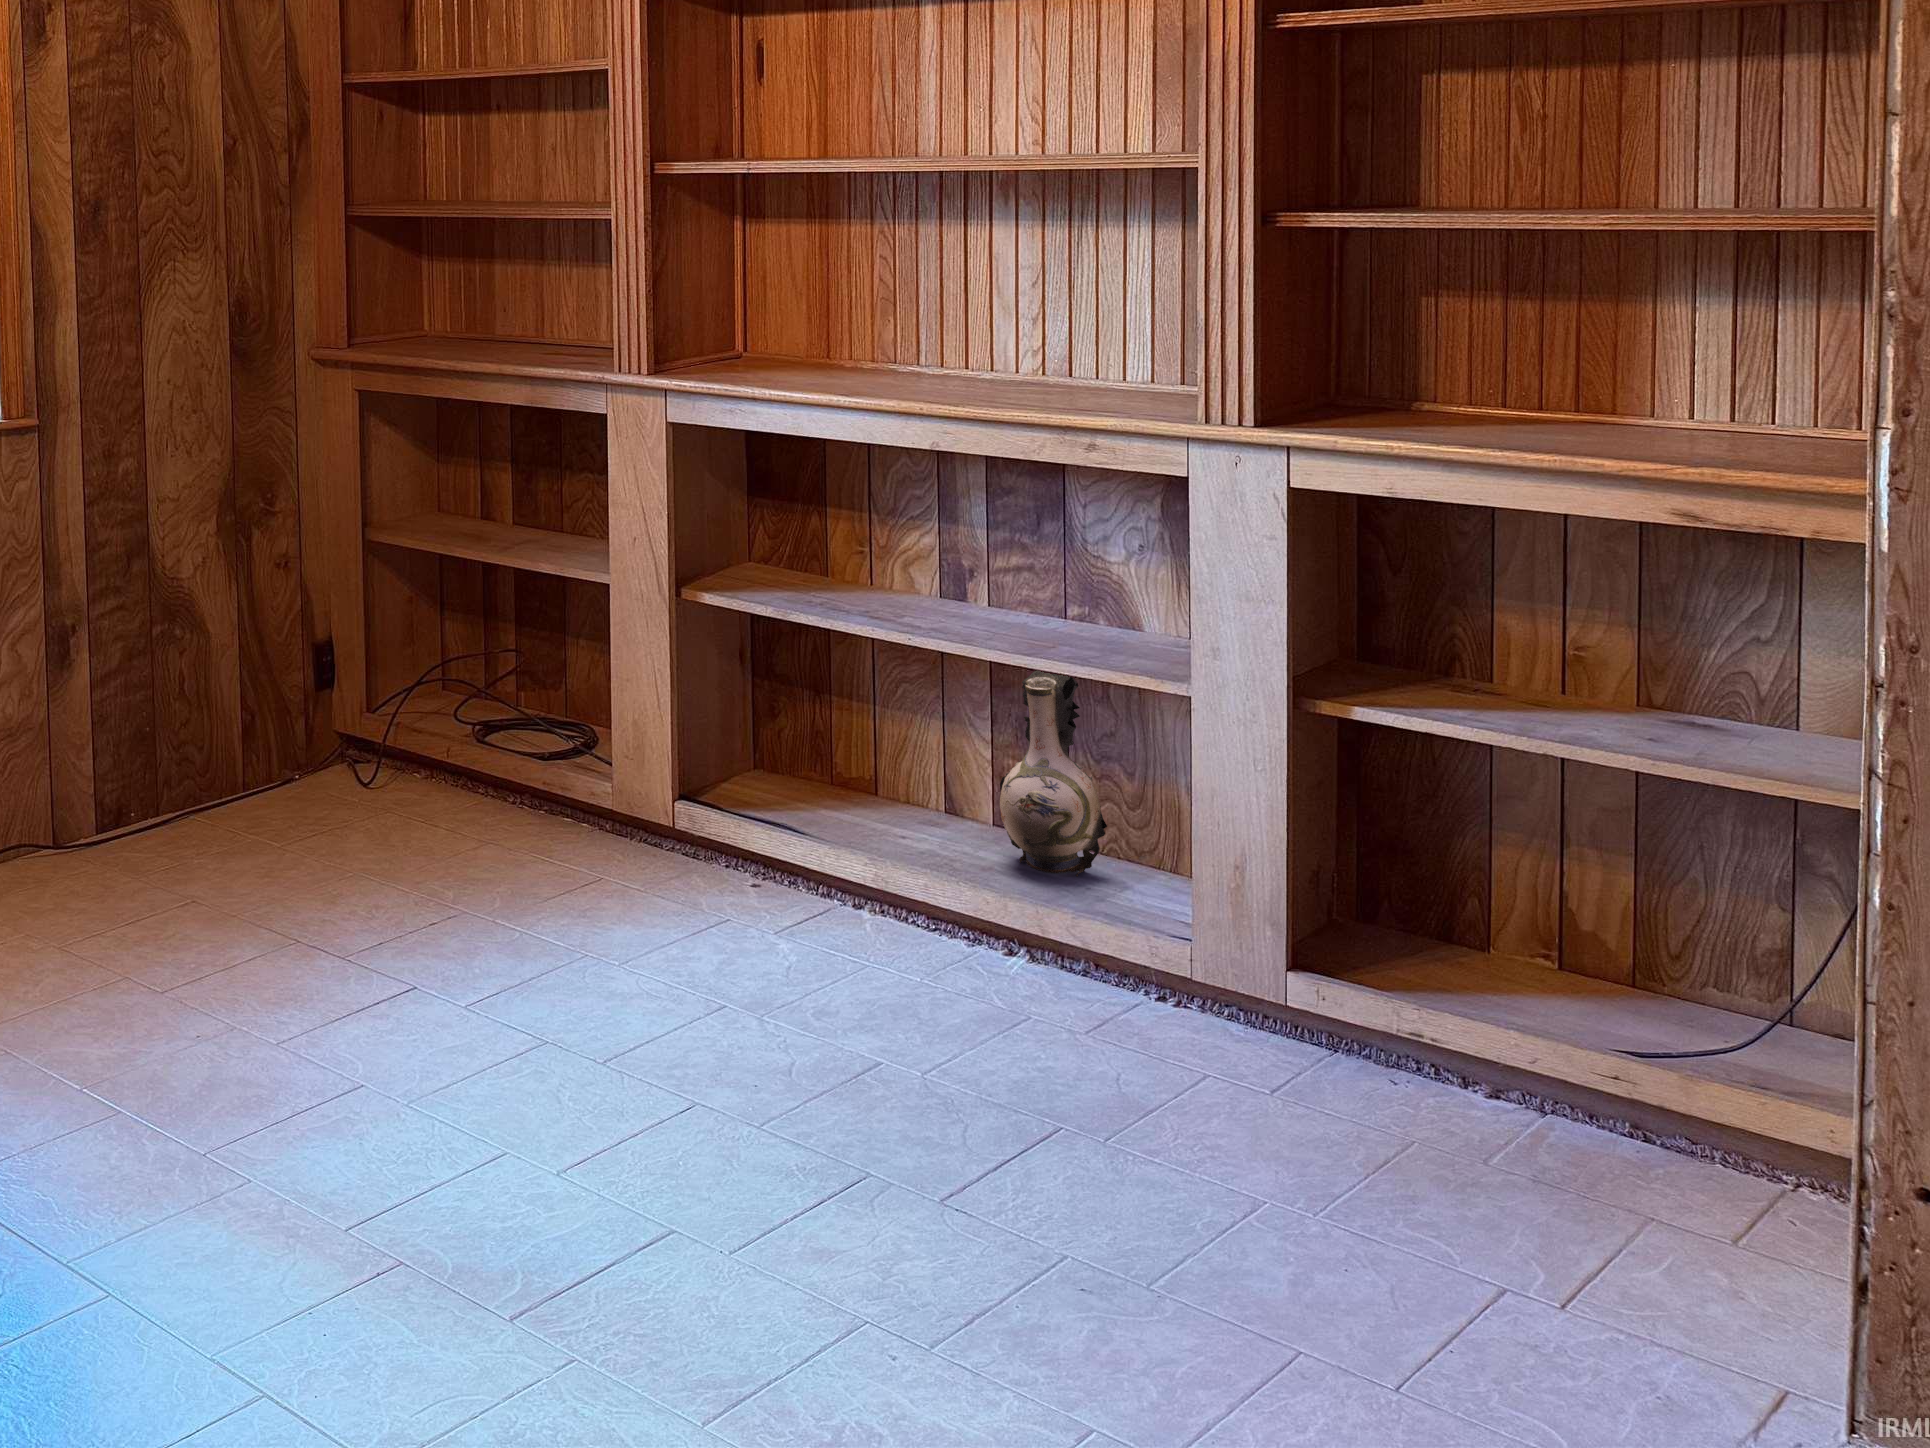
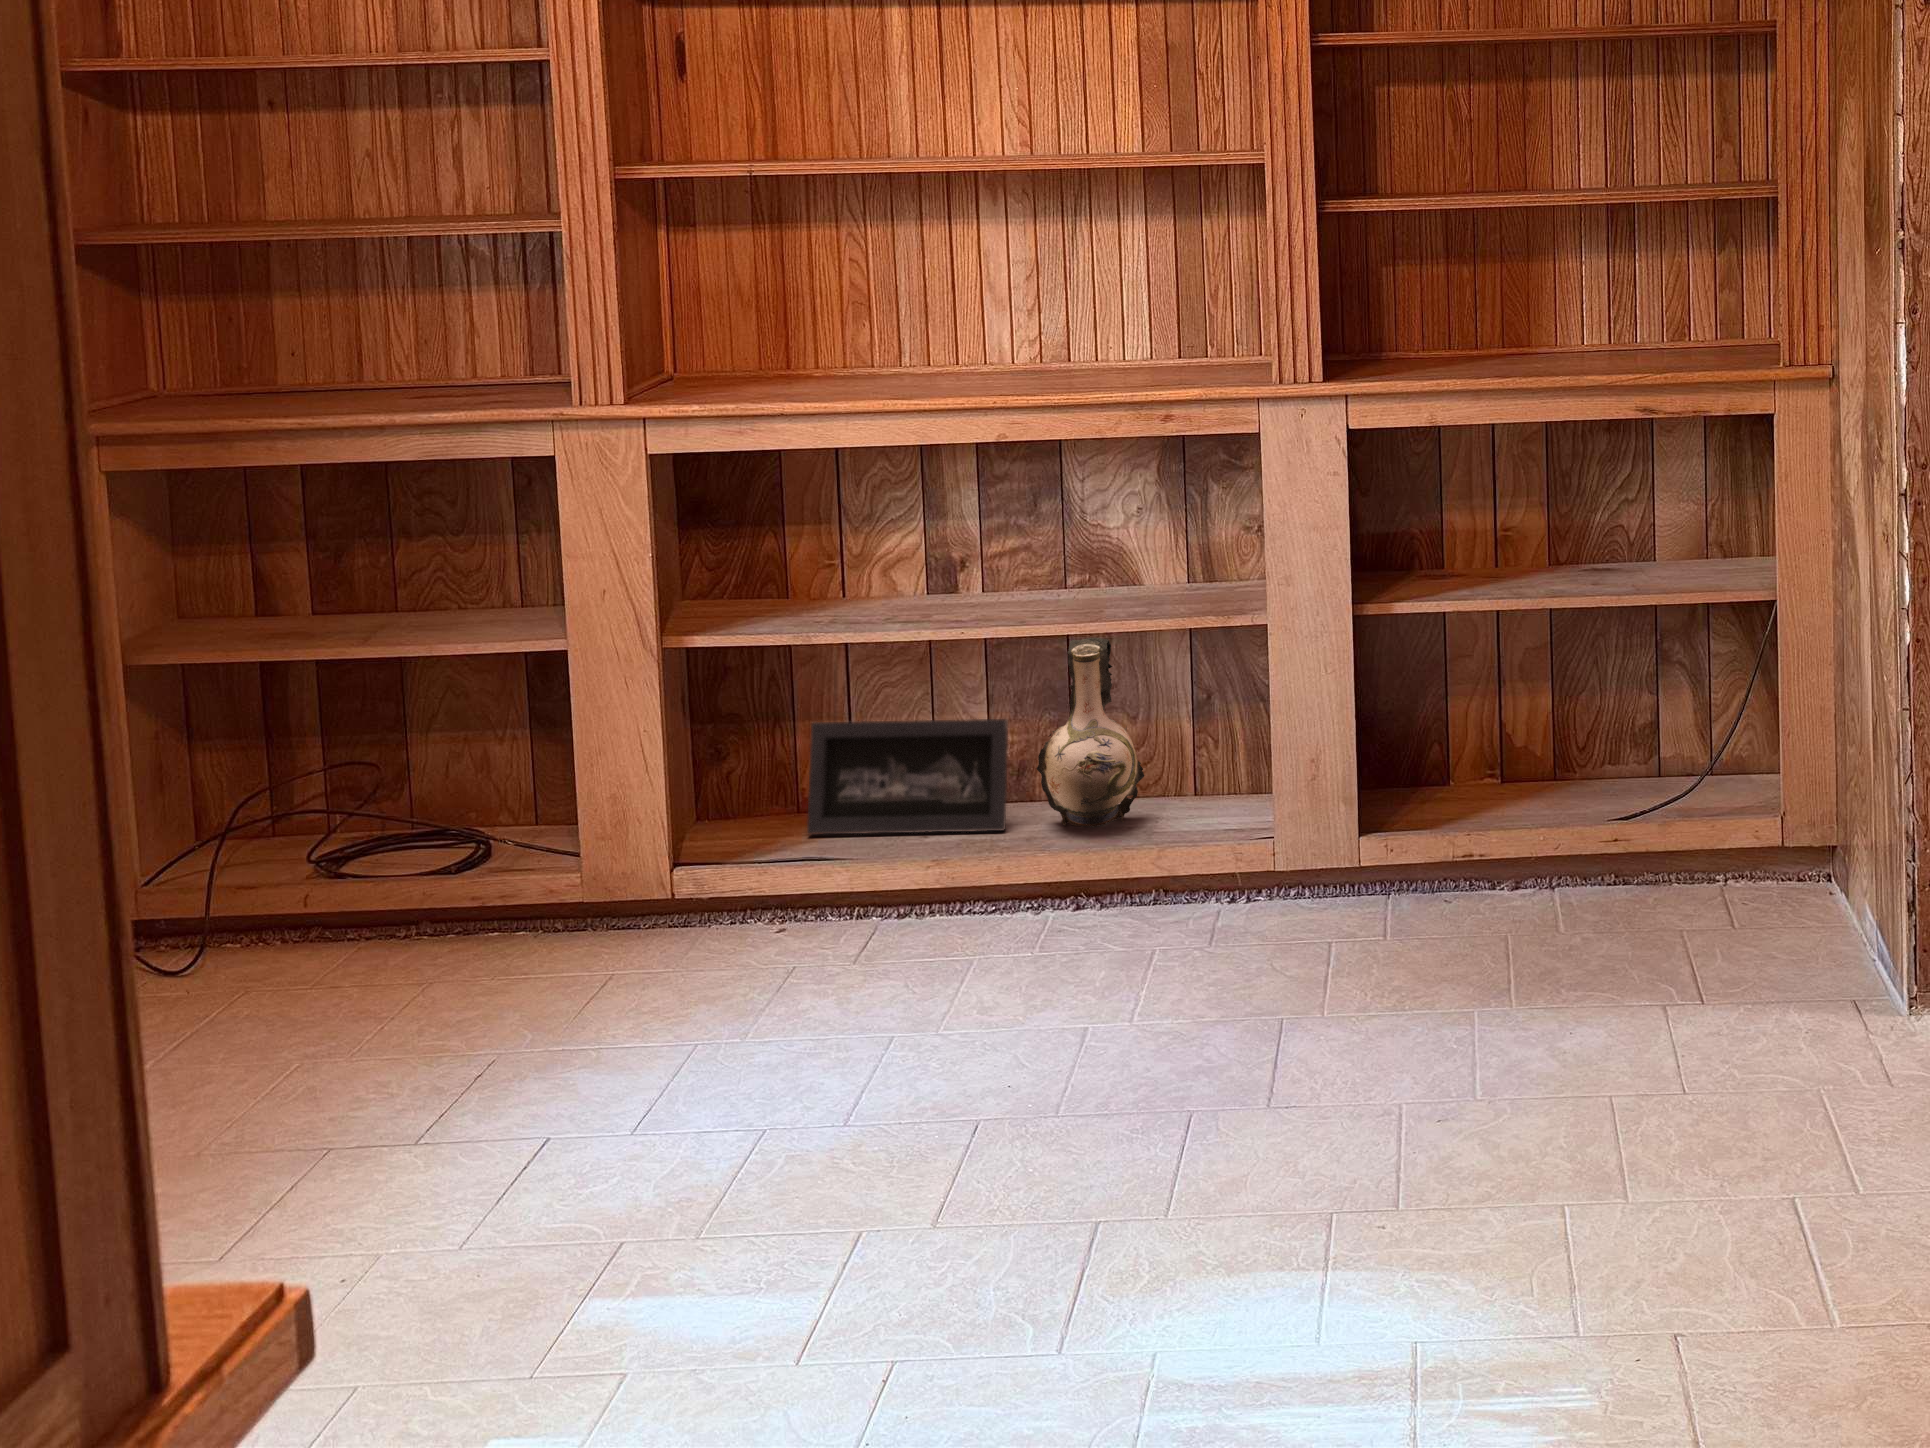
picture frame: none [802,700,982,851] -> present [807,719,1008,835]

